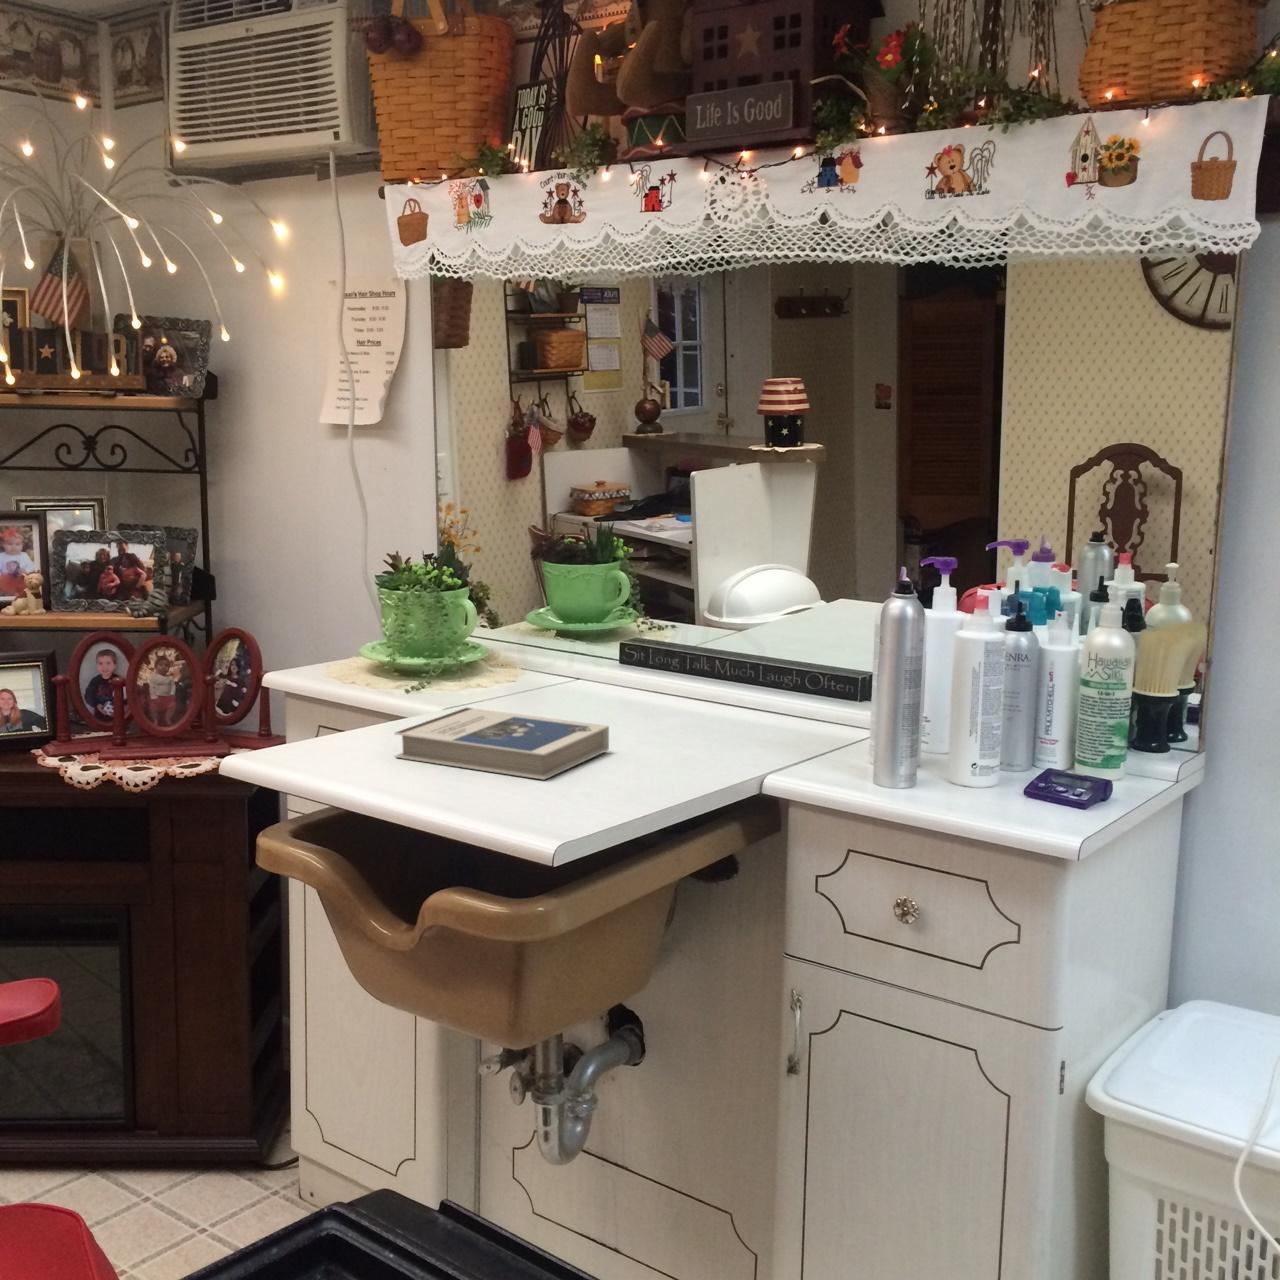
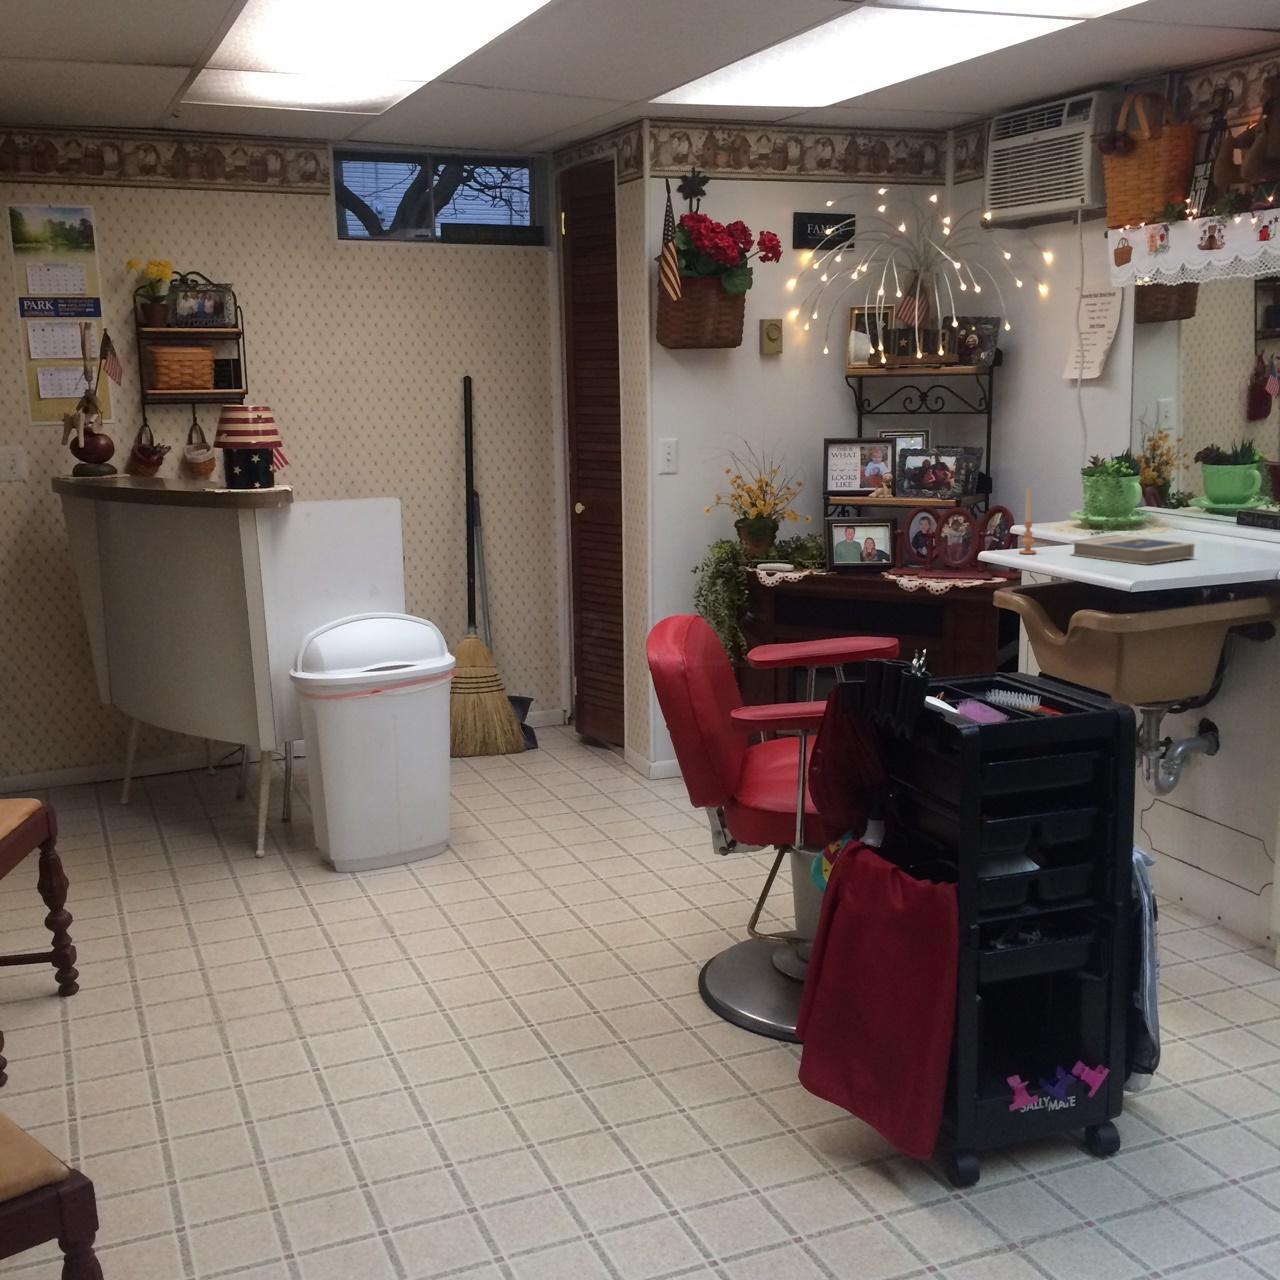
candle: none [301,632,333,760] -> present [1019,487,1036,554]

